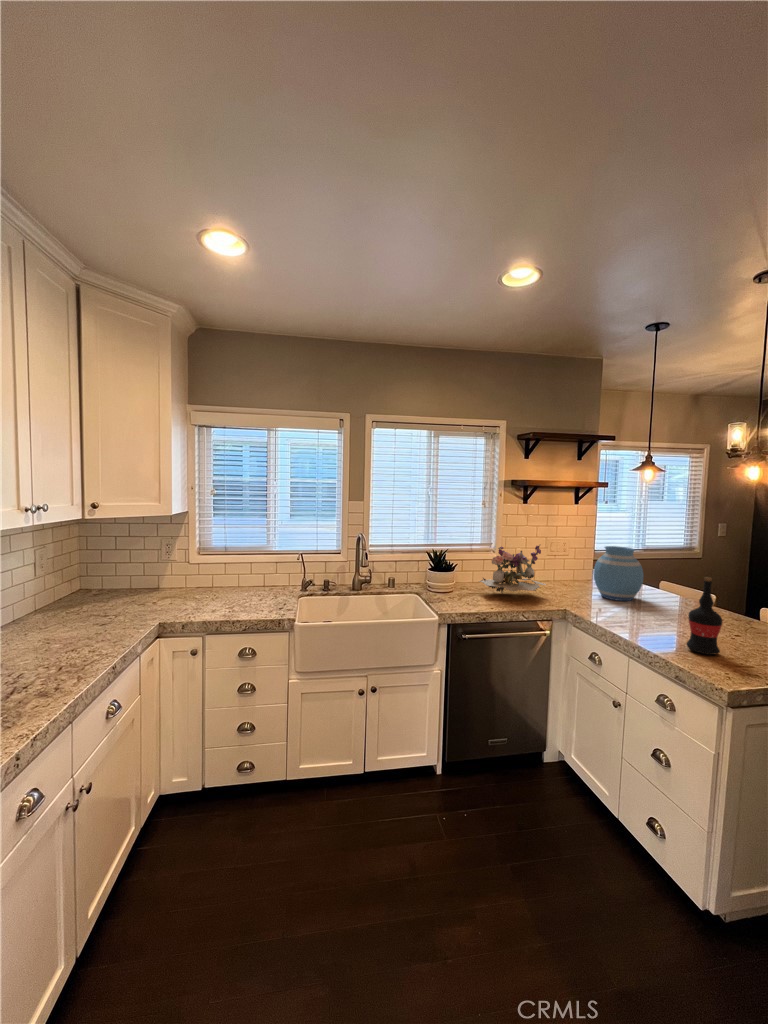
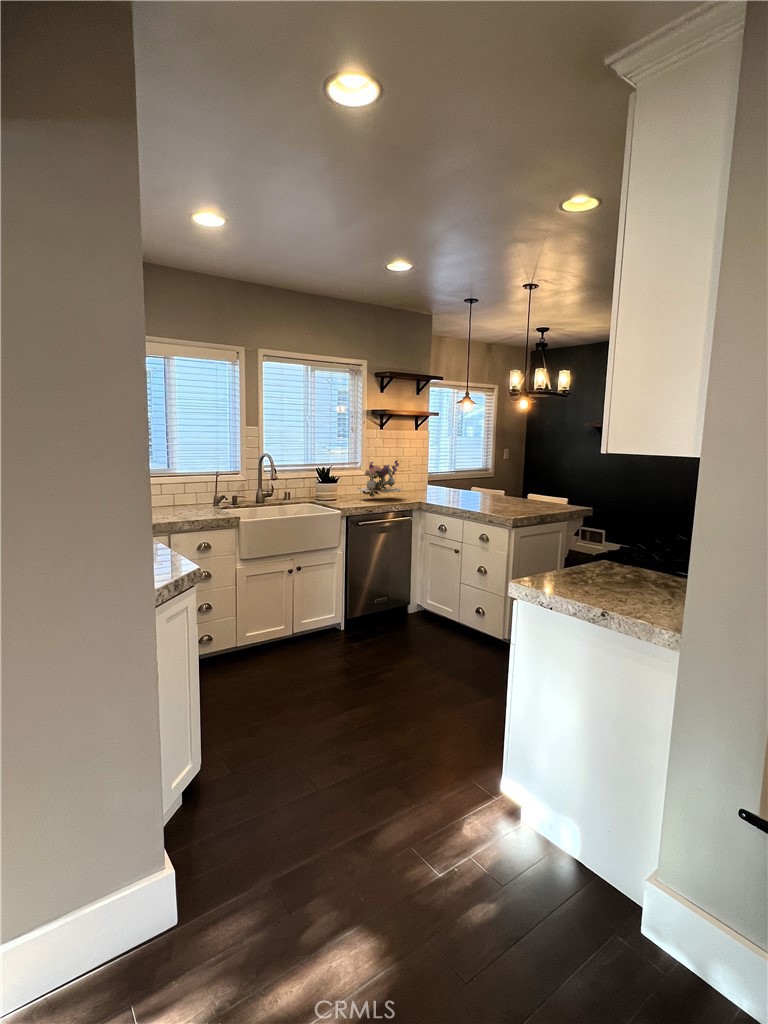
vase: present [594,546,644,601] -> none [433,459,465,497]
wine bottle: present [686,577,723,655] -> none [492,466,509,510]

